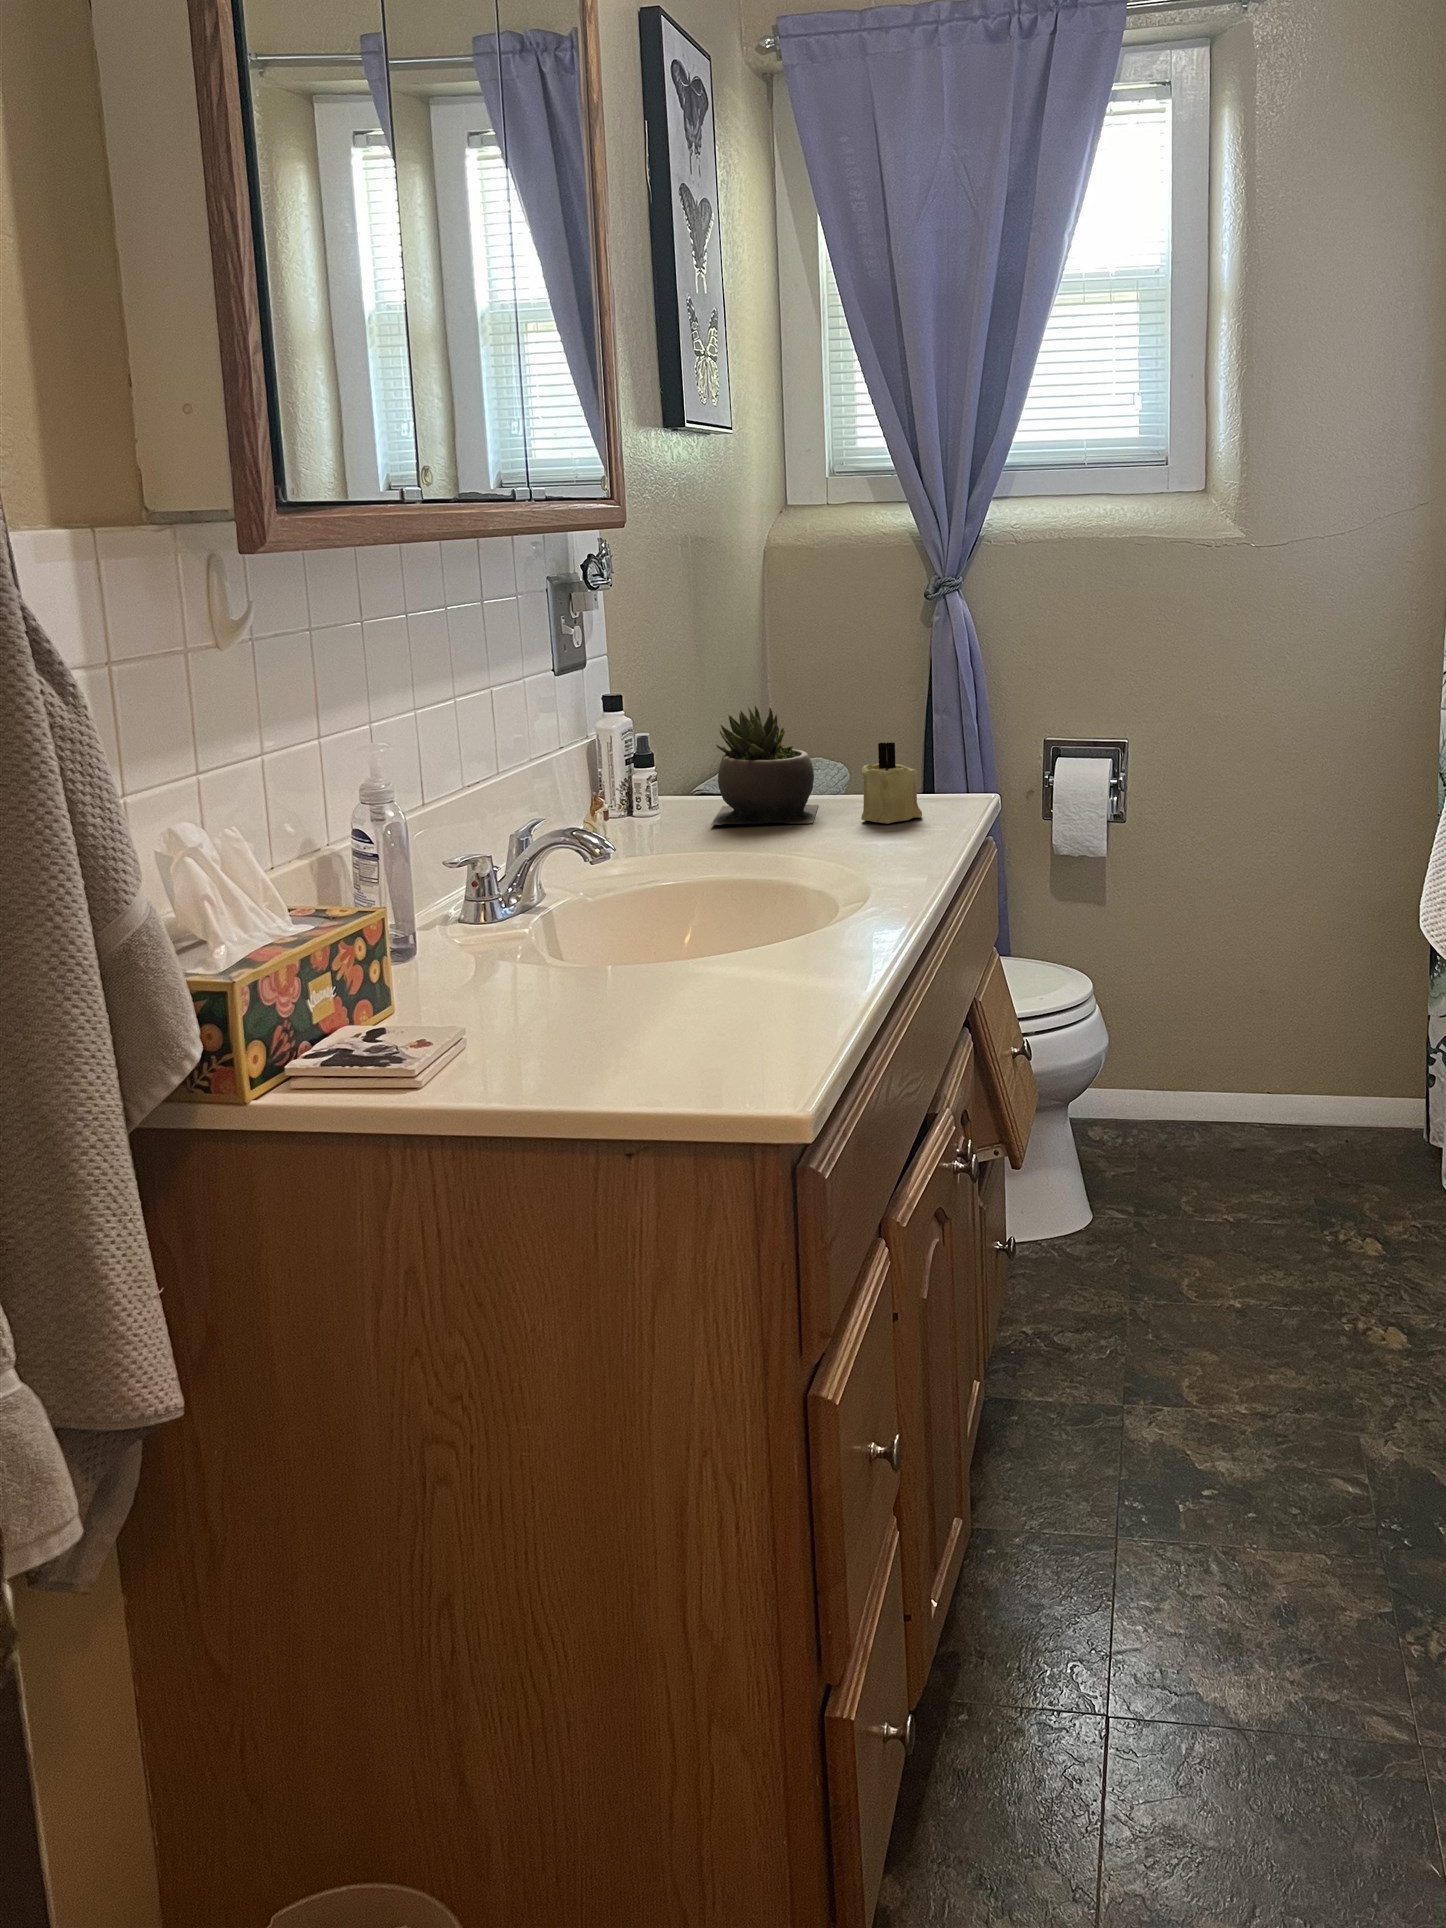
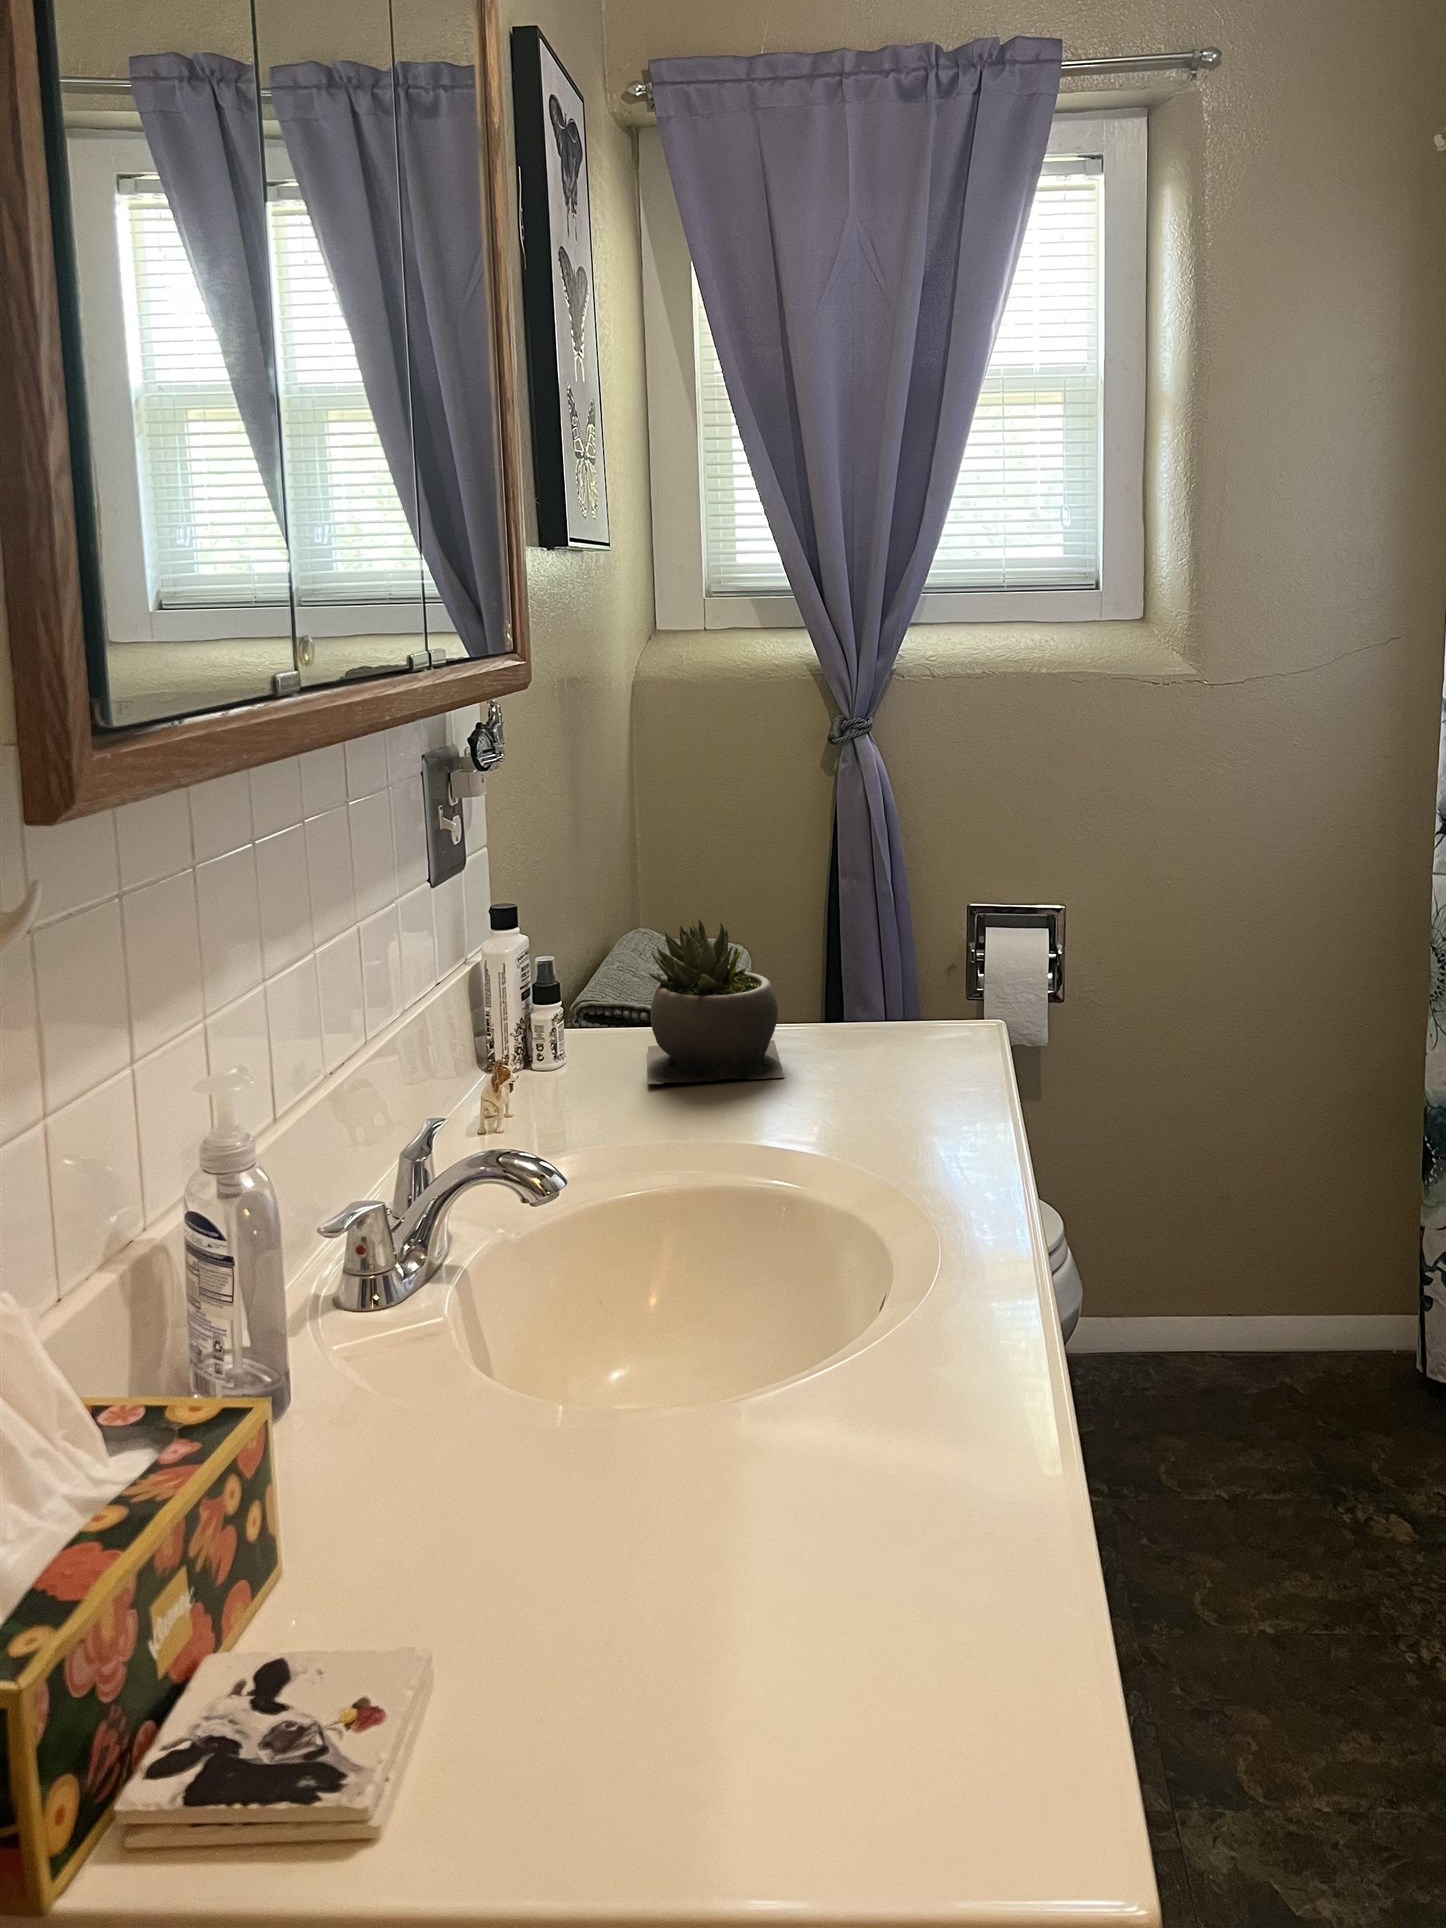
candle: present [861,742,922,824] -> none [848,967,928,1078]

